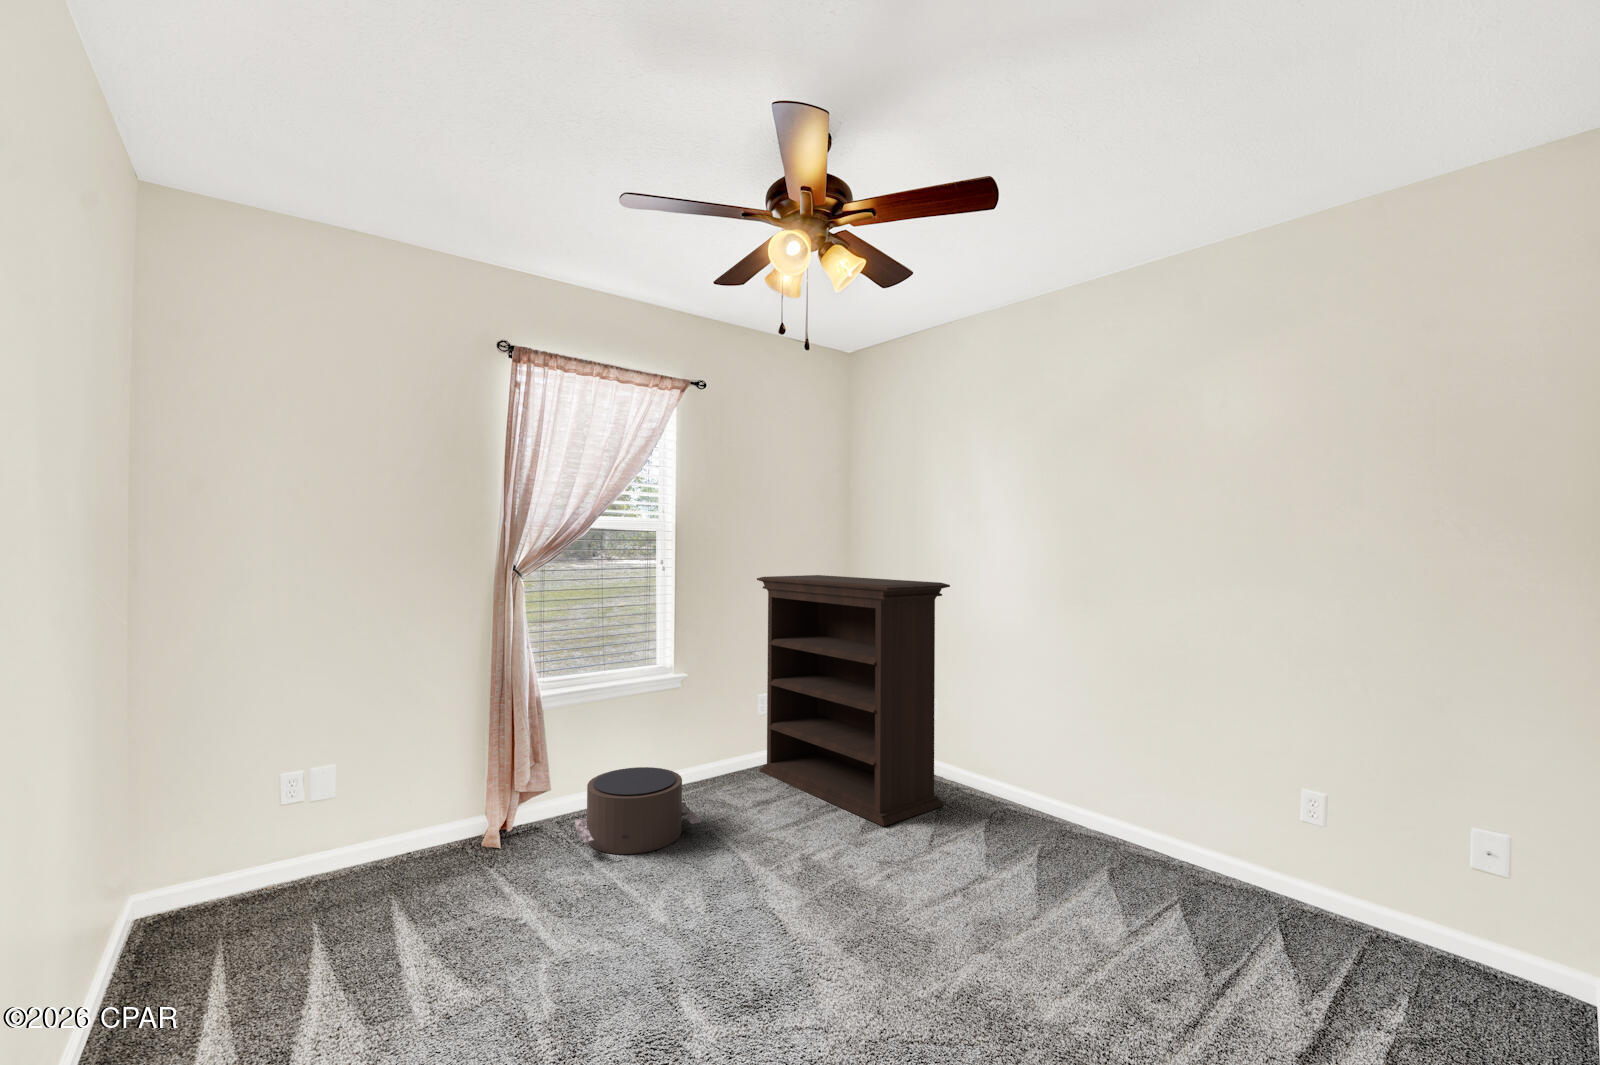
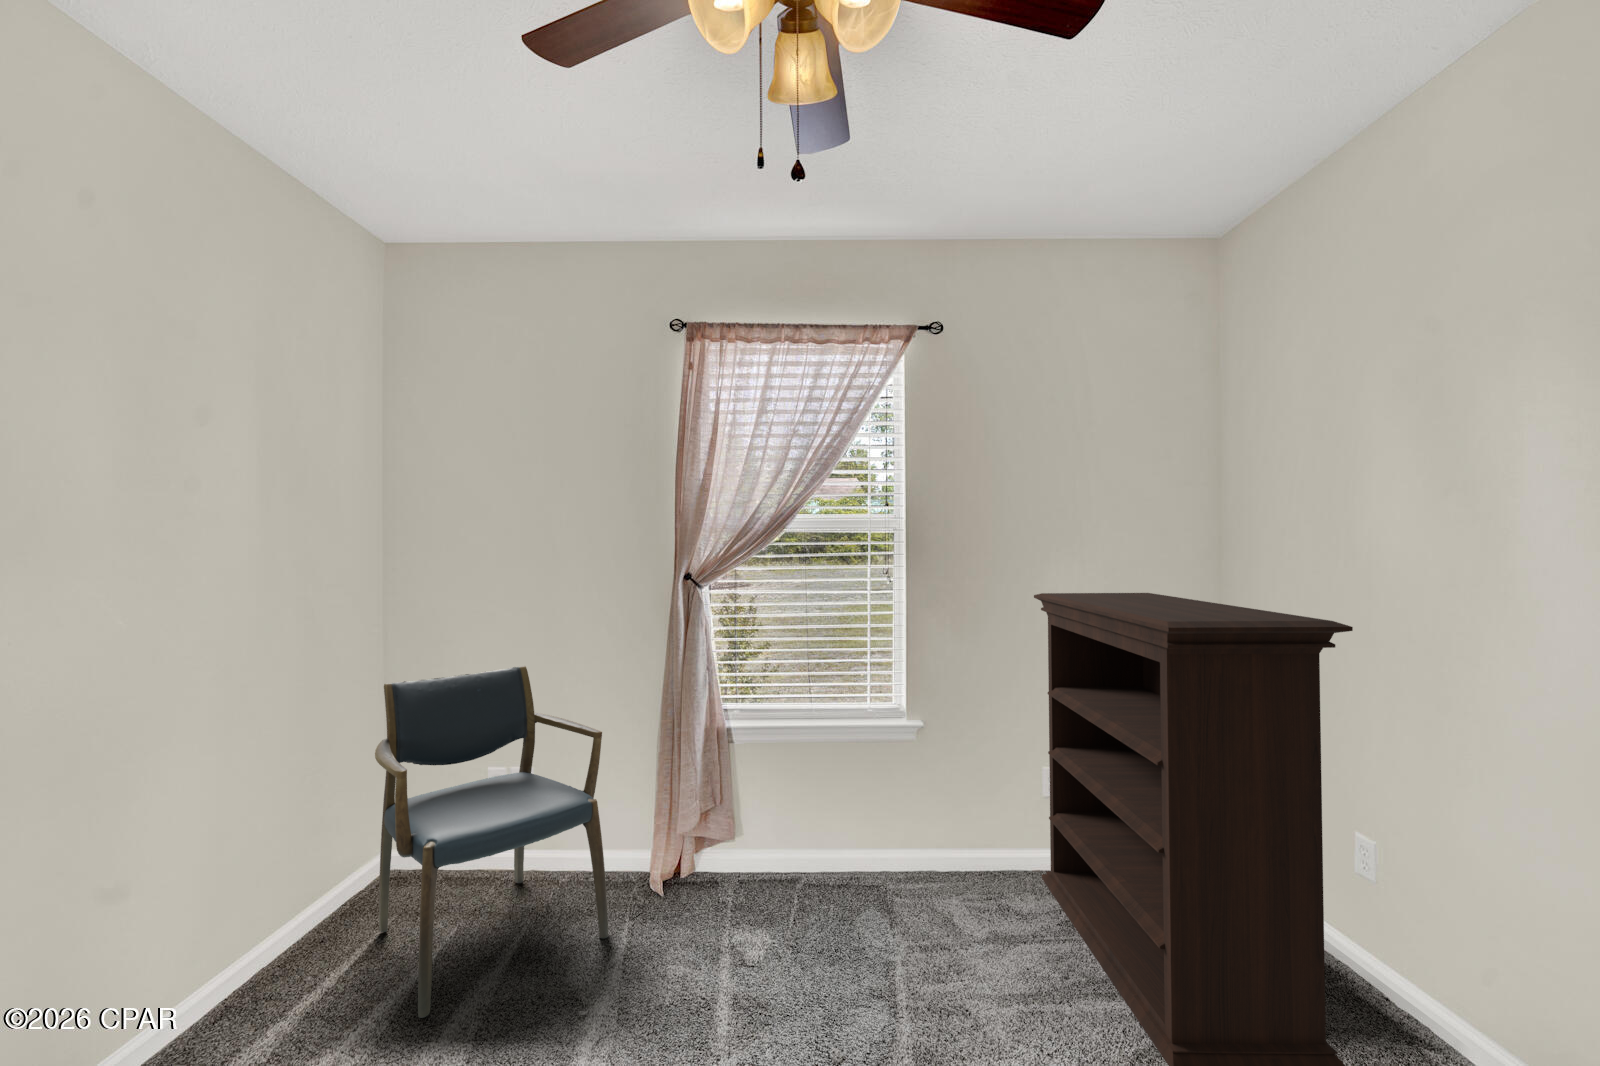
armchair: none [221,658,485,968] -> present [375,666,608,1018]
pouf: present [575,767,701,854] -> none [713,836,875,967]

